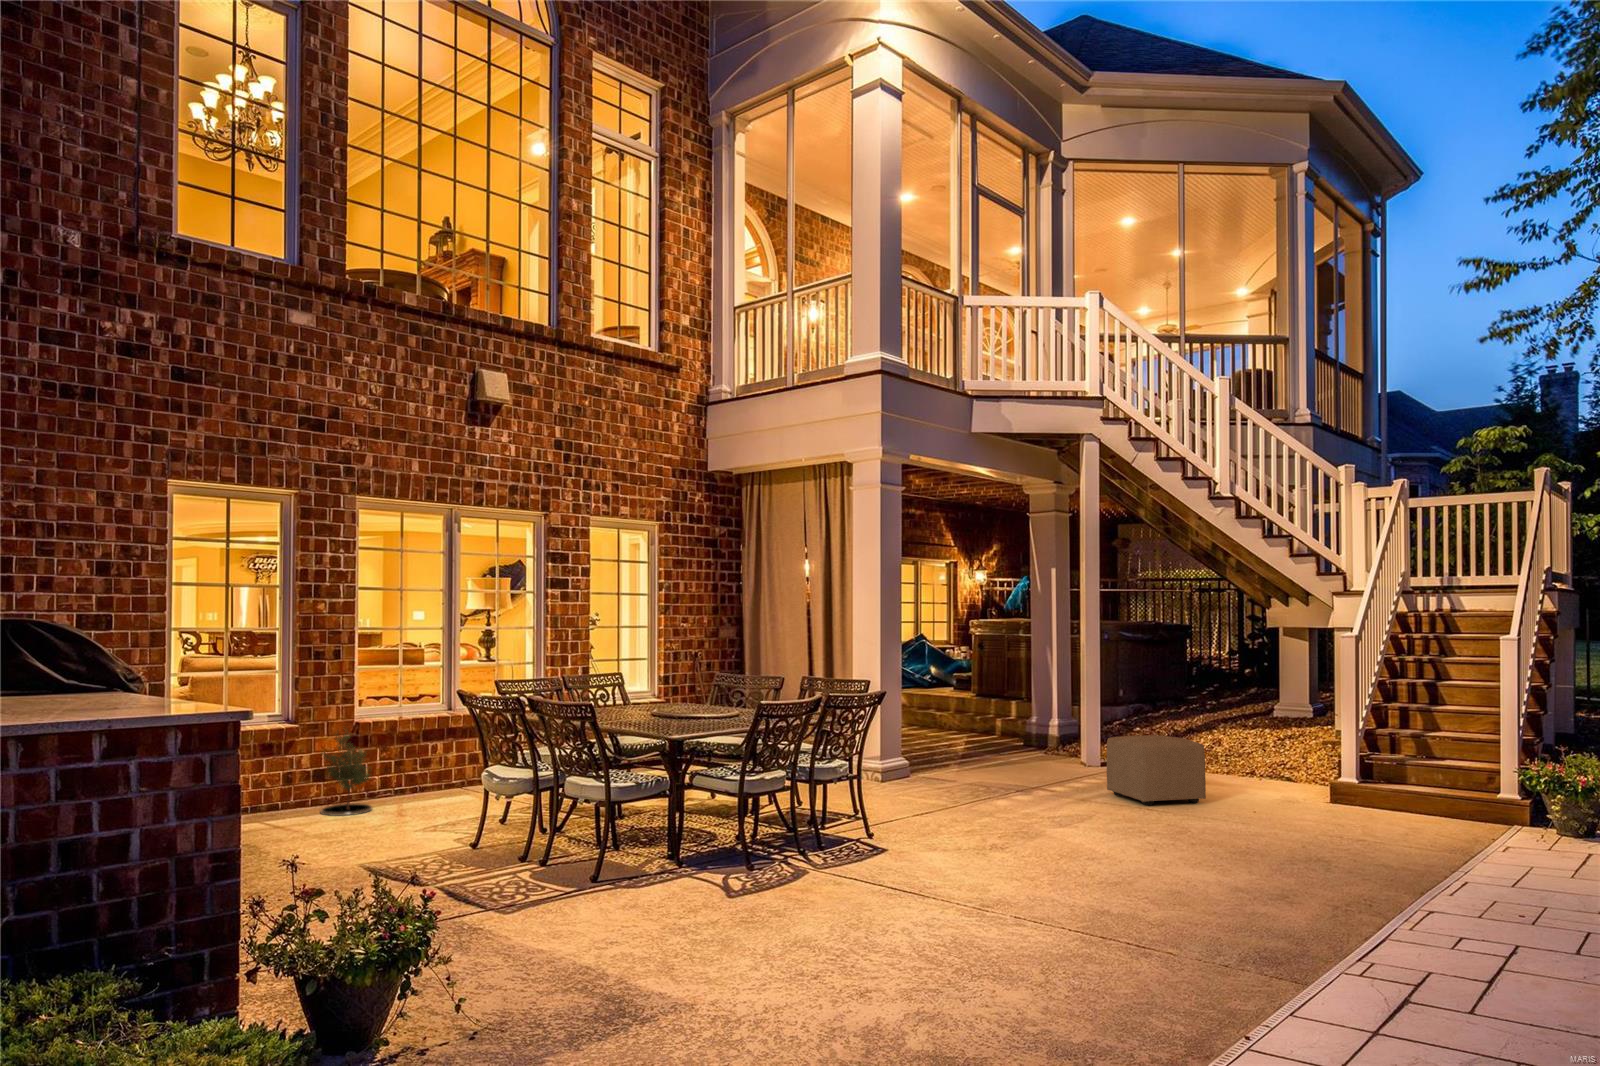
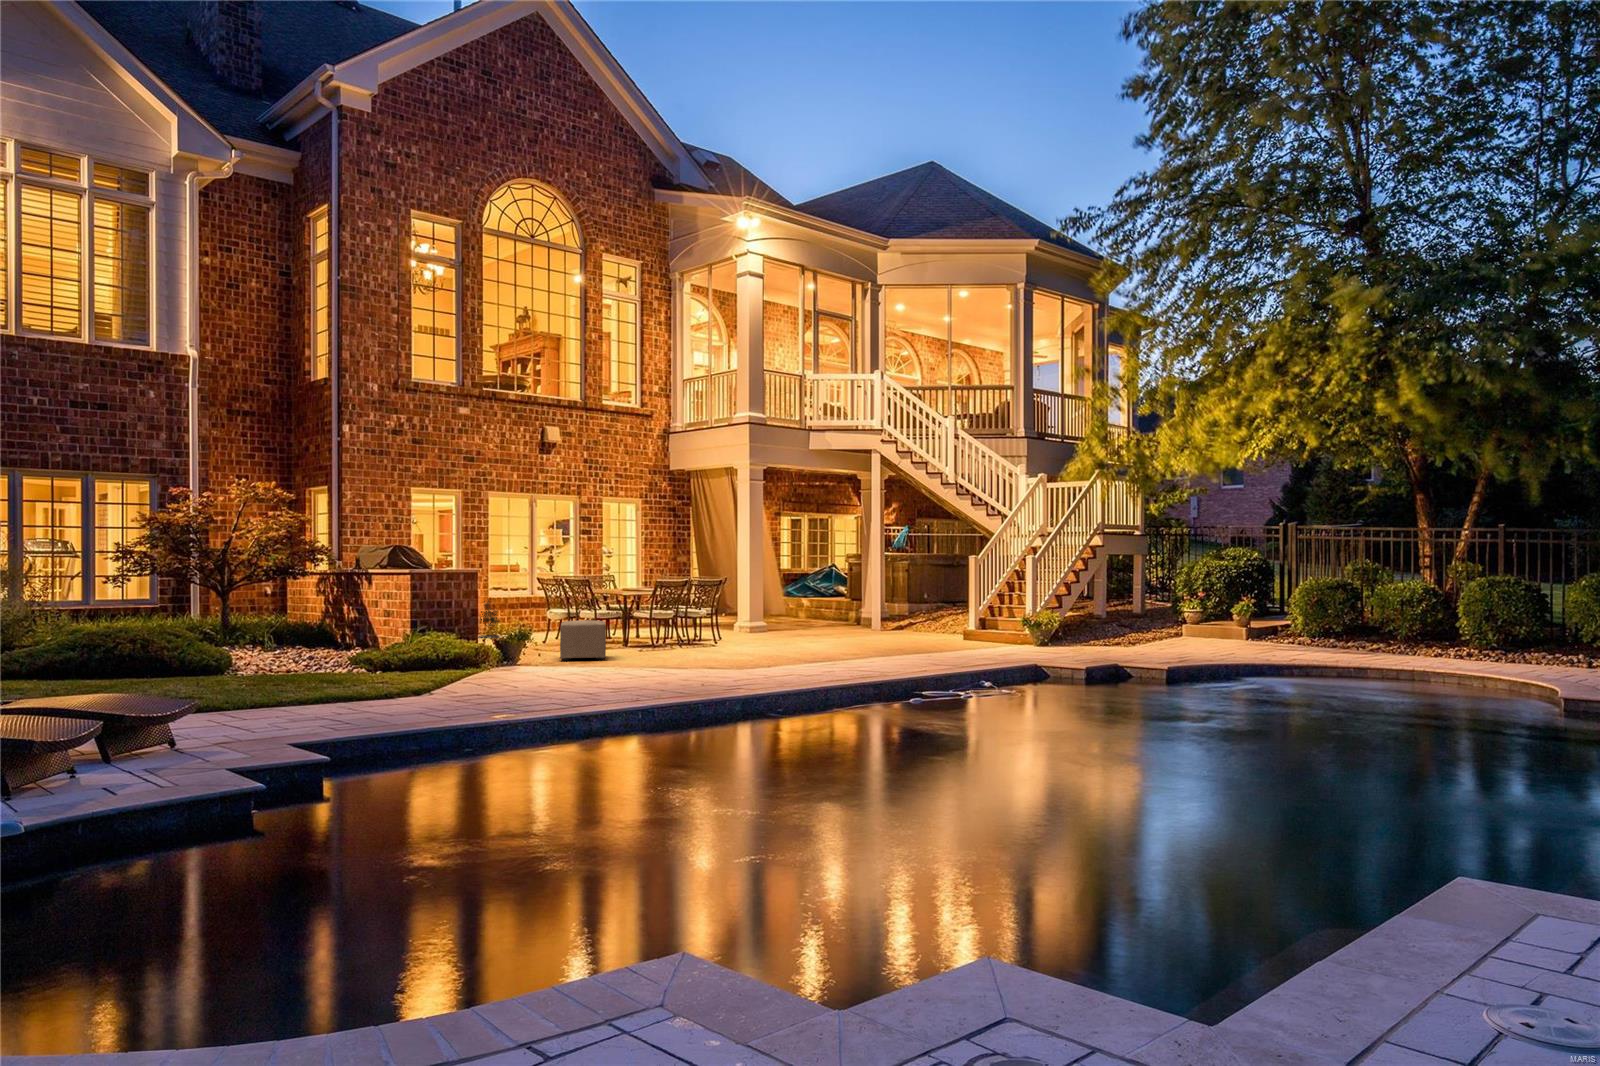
ottoman: present [1107,735,1206,805] -> present [560,620,606,661]

